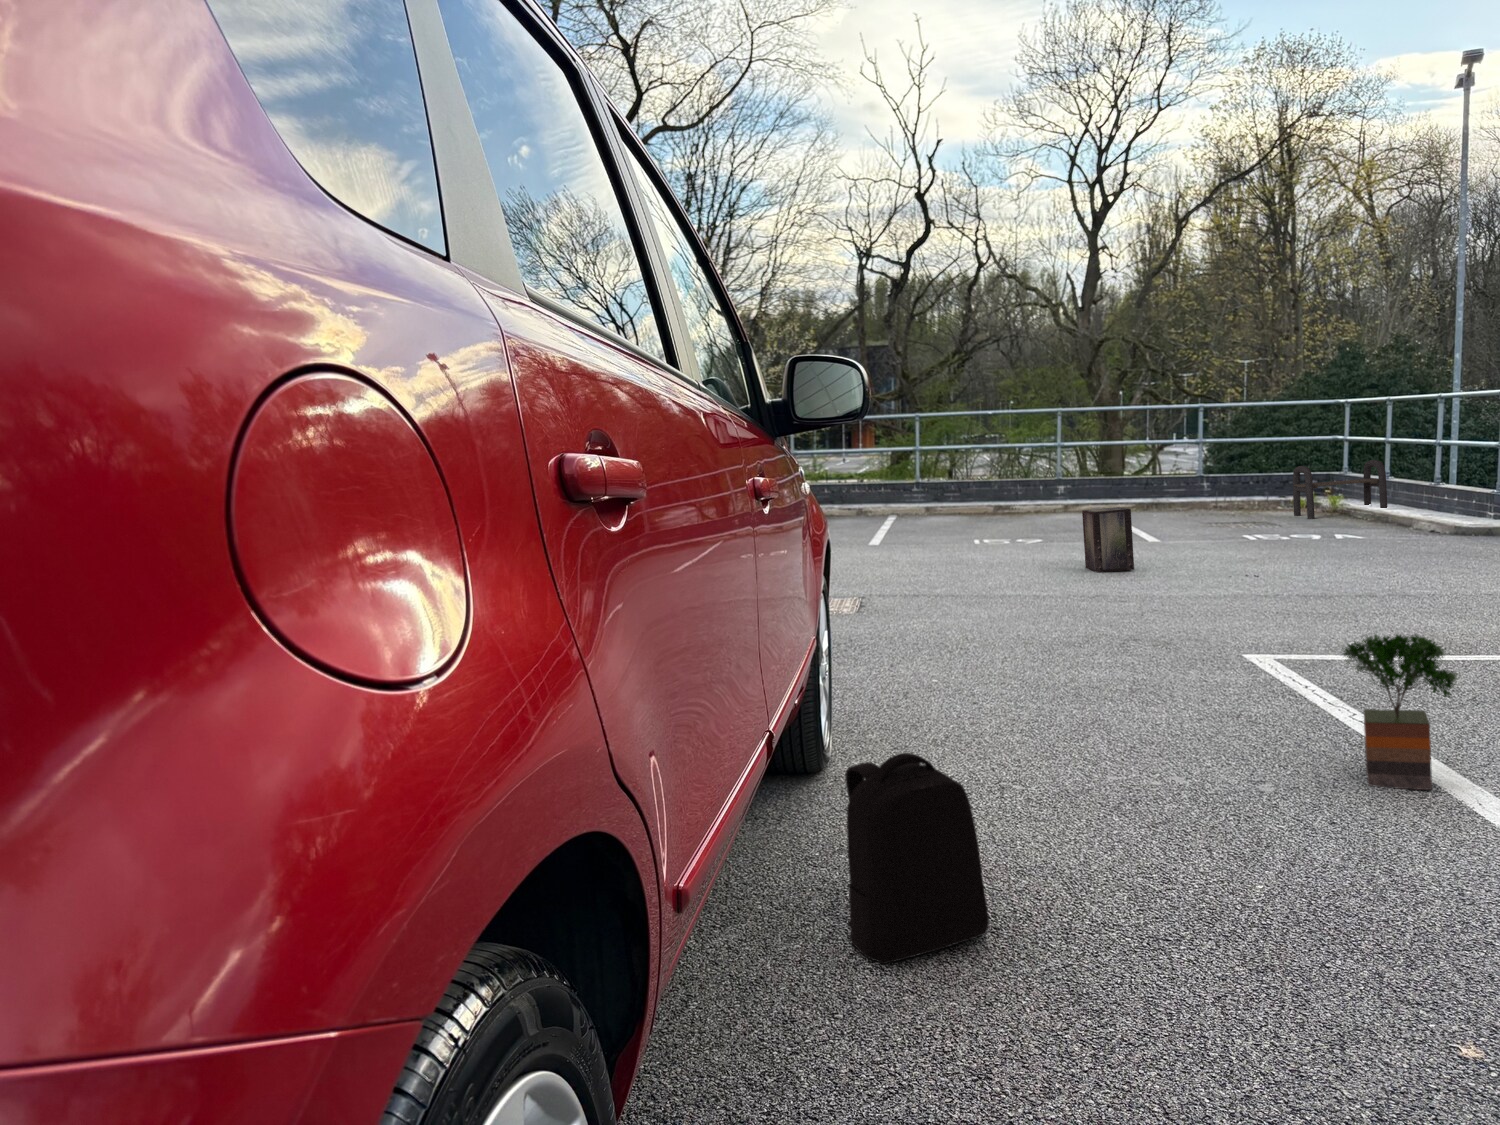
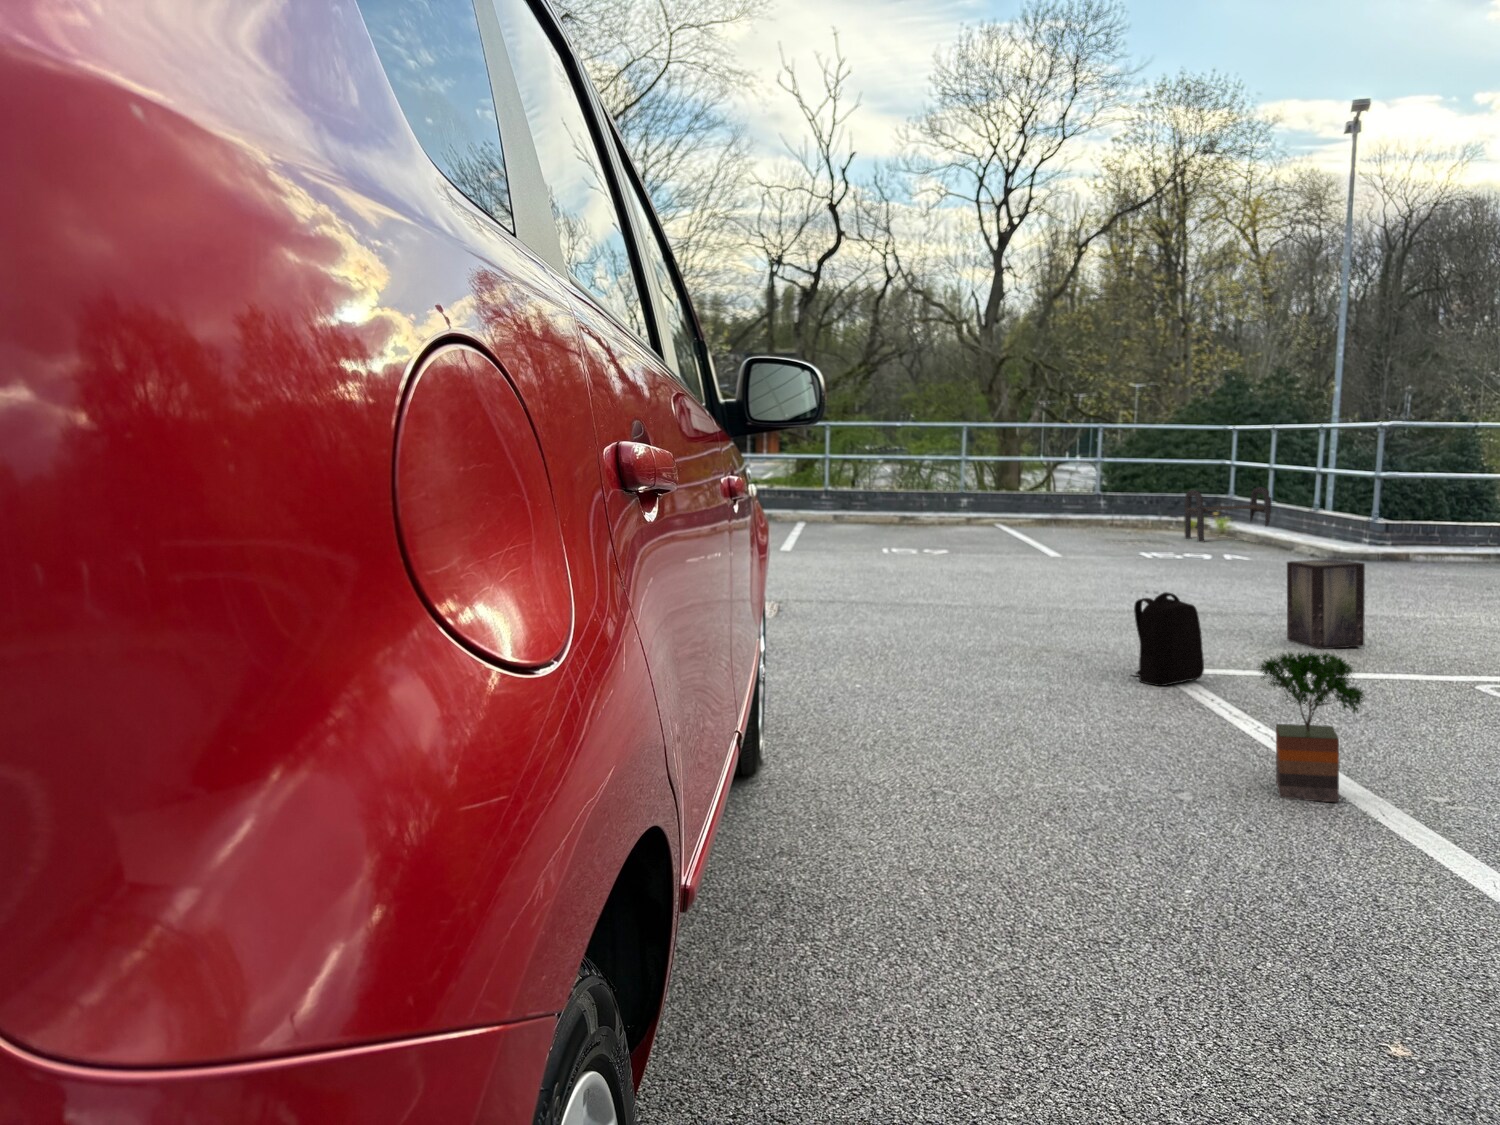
storage box: present [1082,507,1134,573] -> present [1287,559,1365,649]
backpack: present [845,753,989,964] -> present [1134,592,1204,686]

